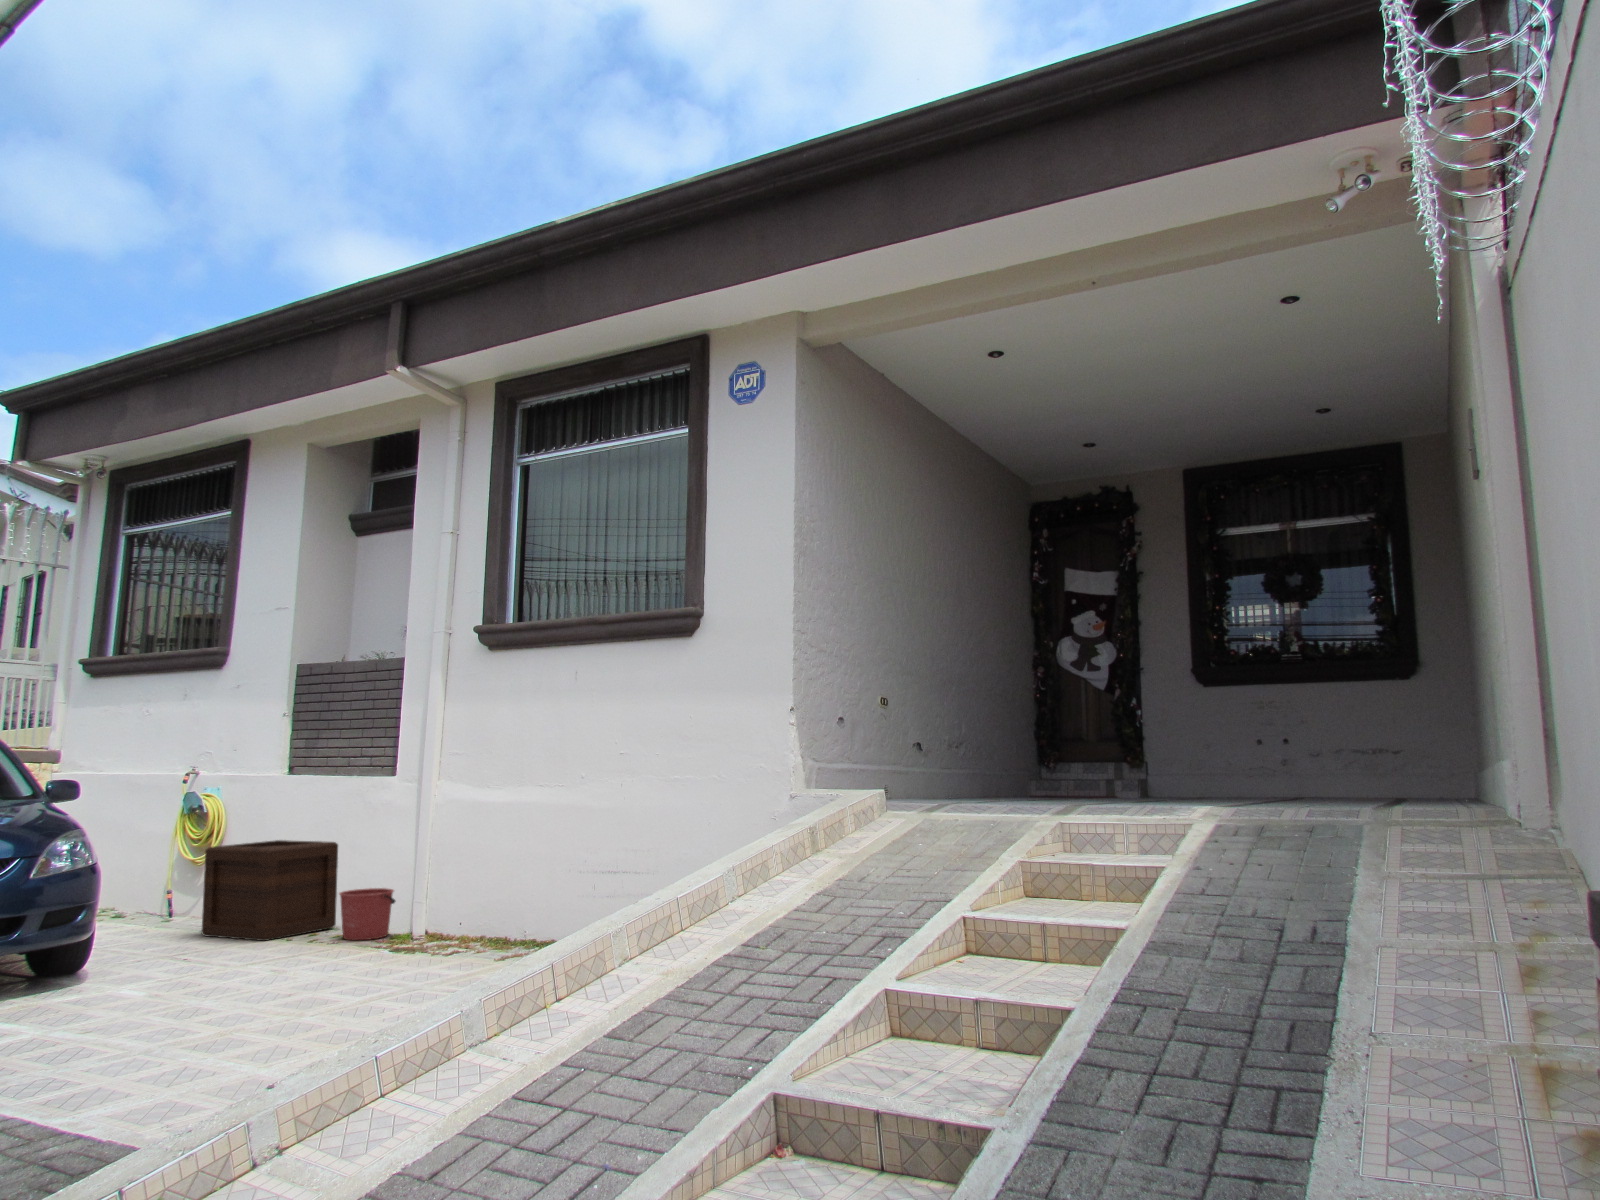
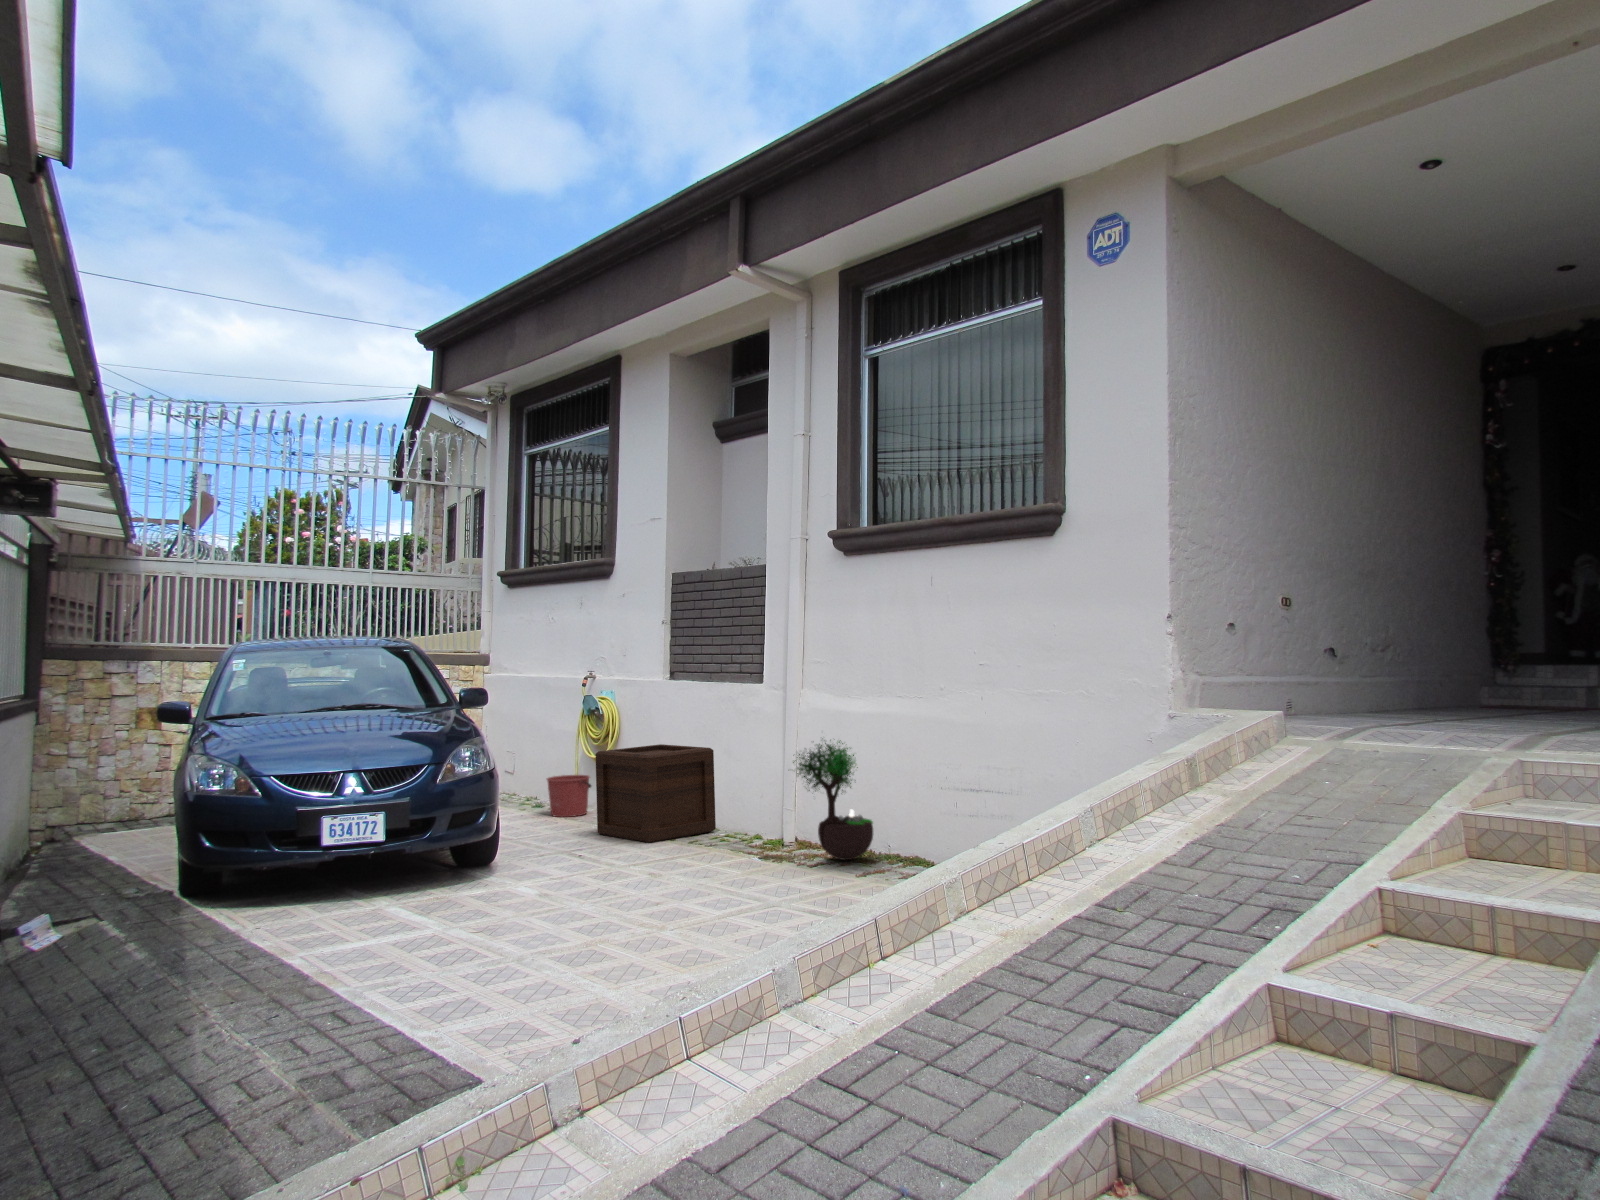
potted tree: none [426,819,510,946] -> present [793,738,873,860]
bucket: present [339,888,396,940] -> present [547,775,591,817]

